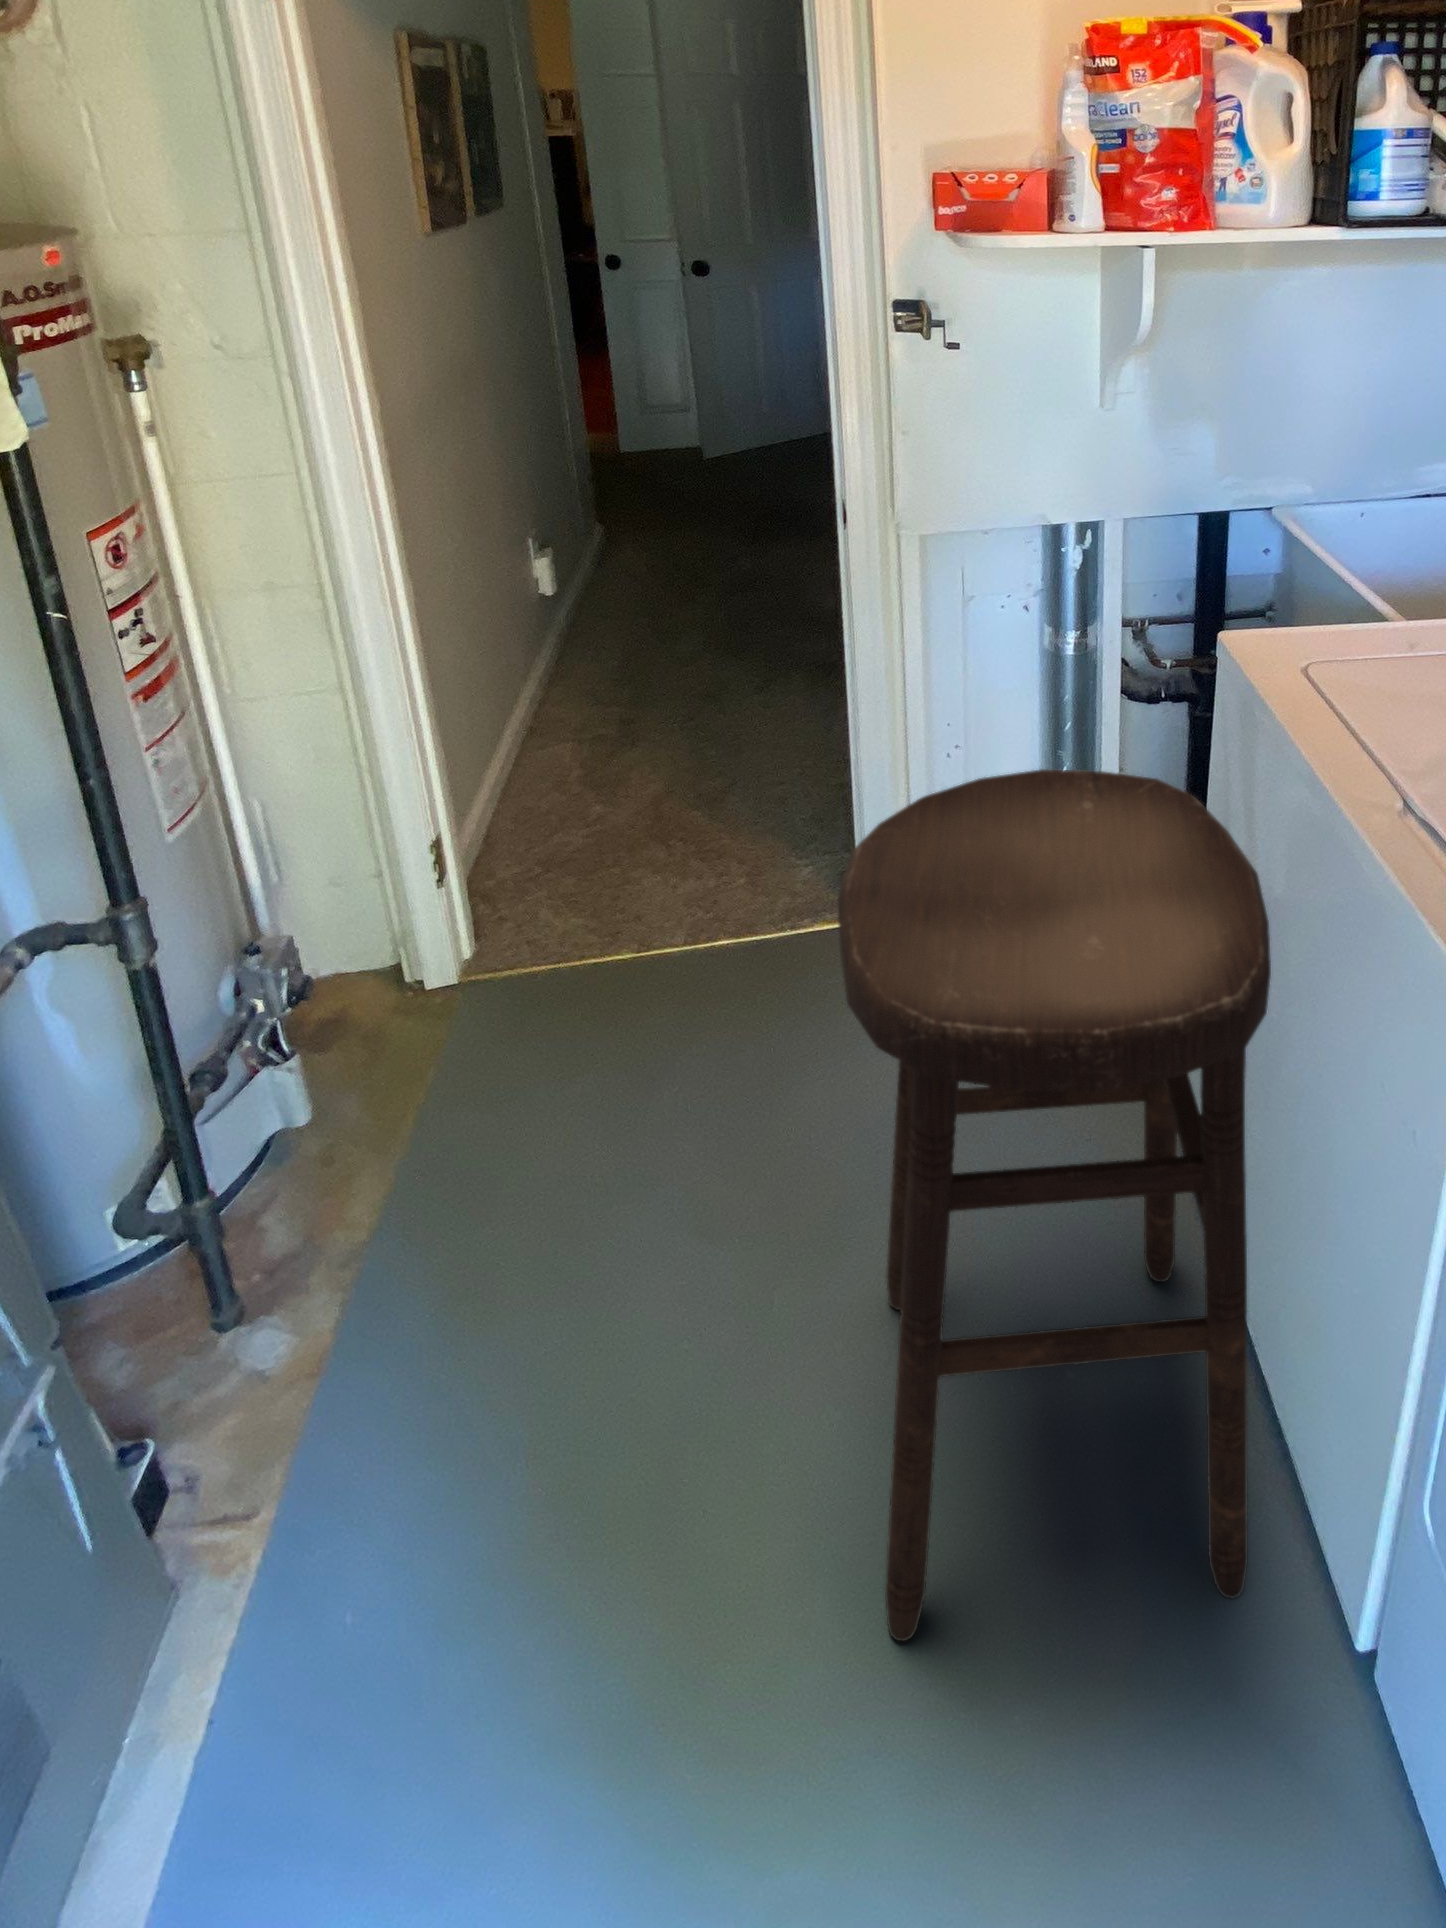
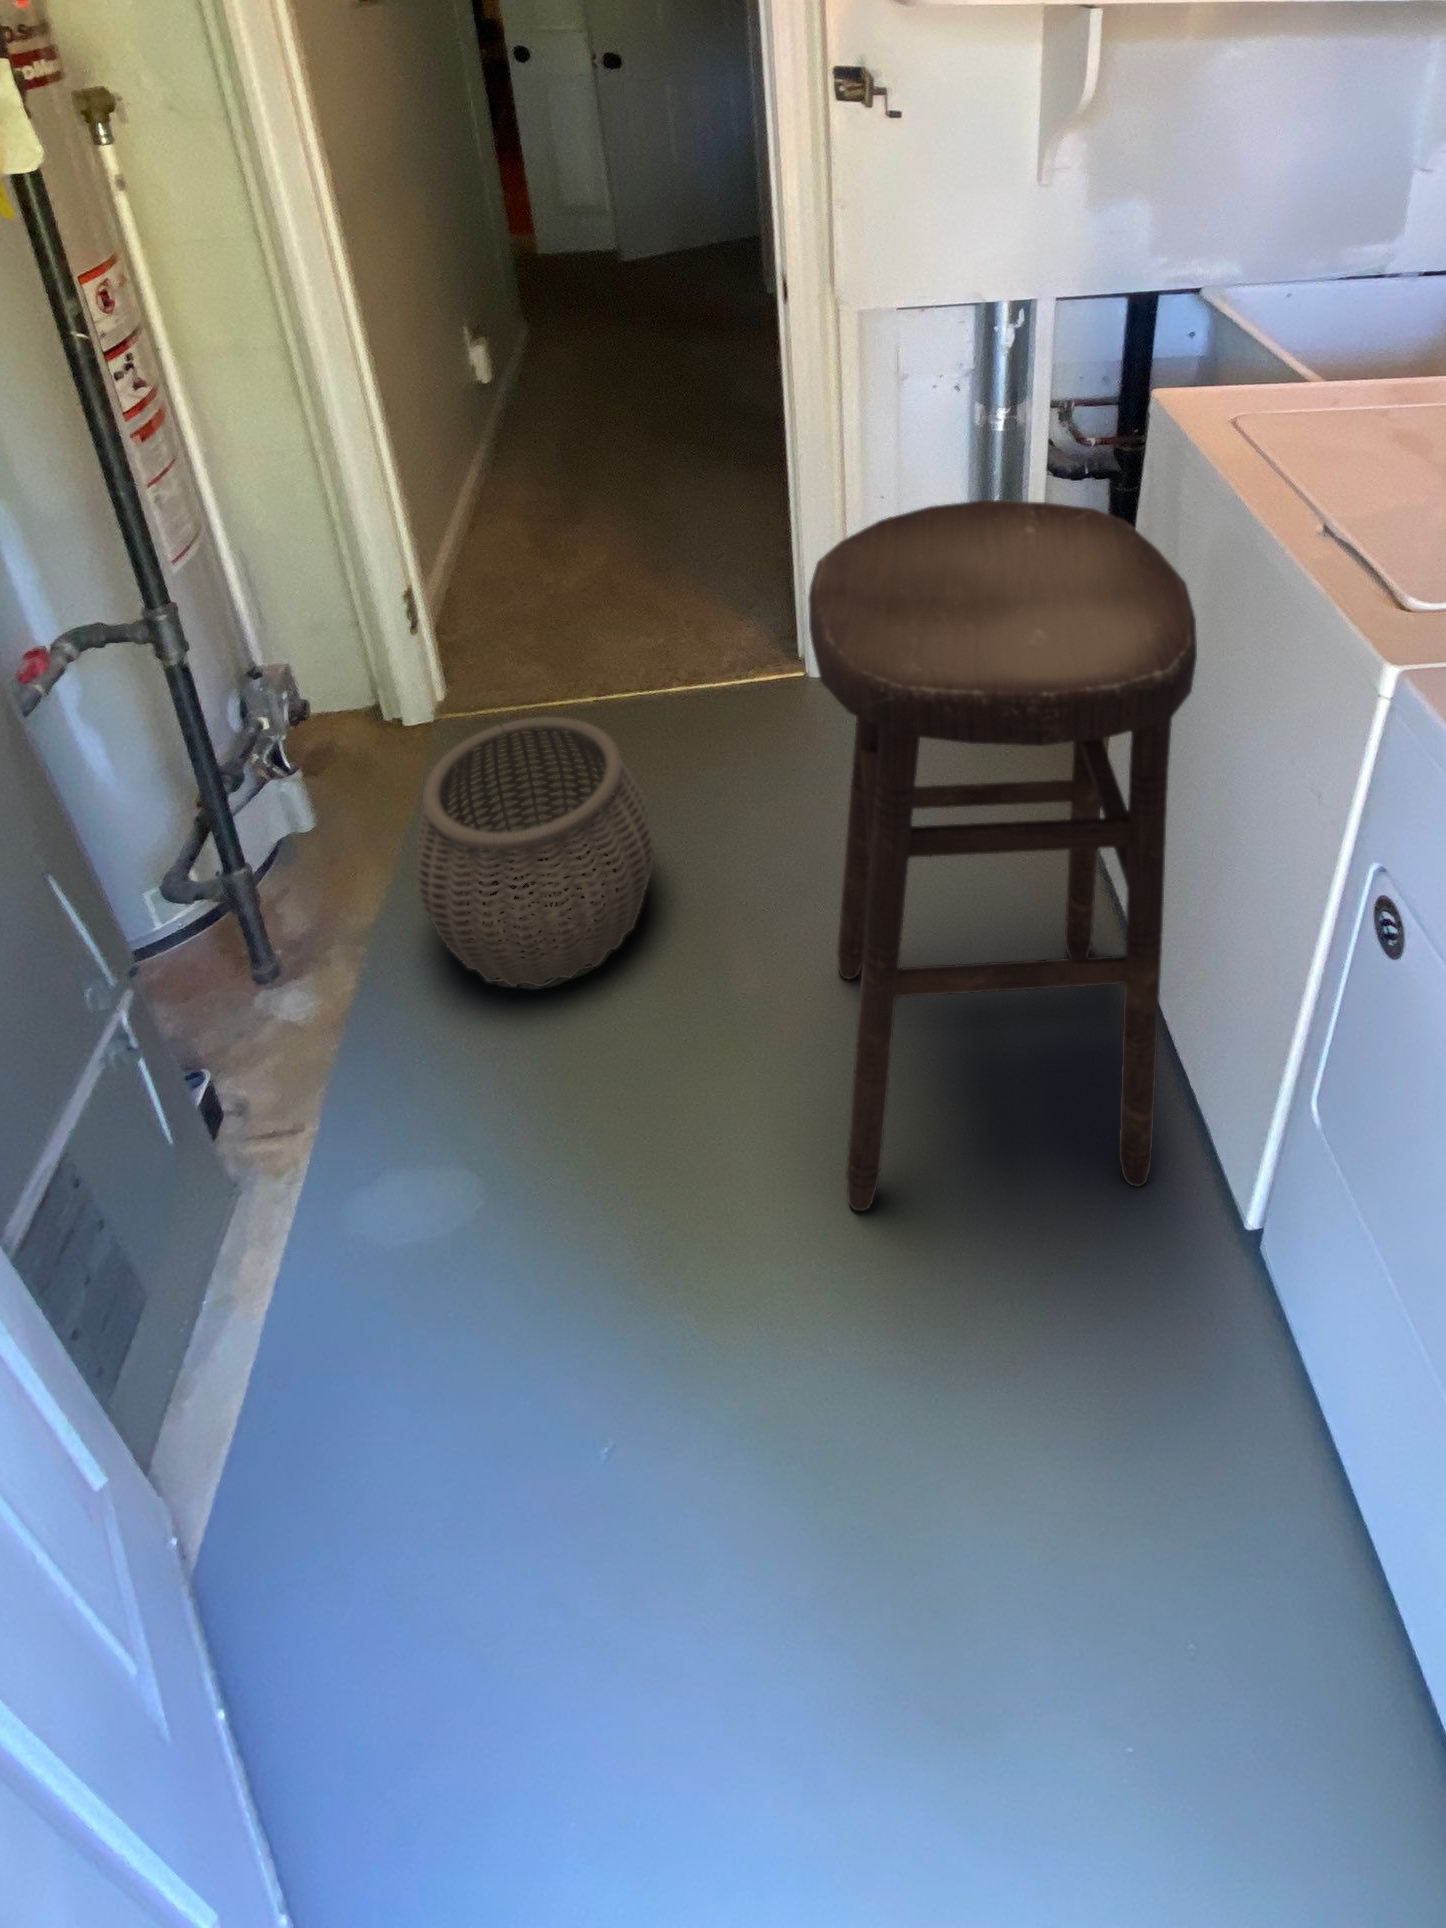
woven basket: none [412,995,683,1327] -> present [416,717,653,987]

